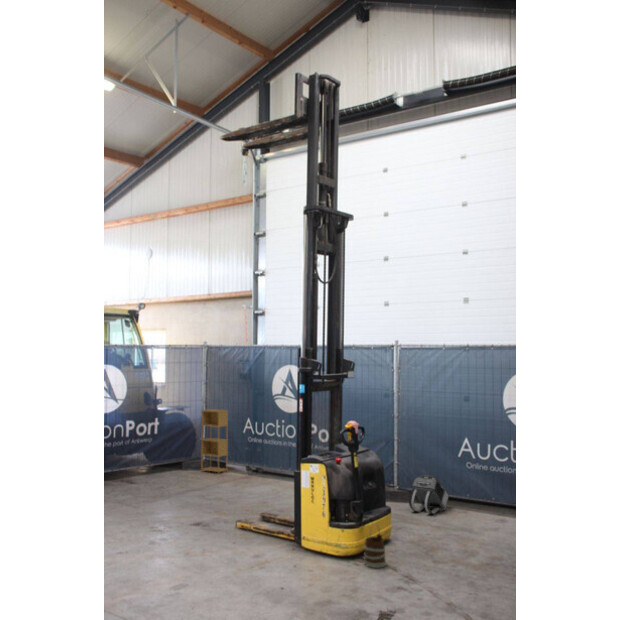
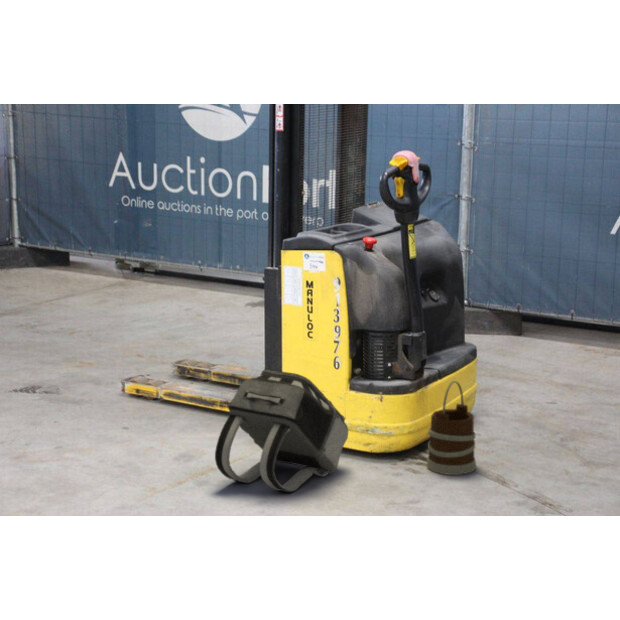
shelving unit: present [201,409,228,473] -> none [8,132,76,277]
backpack: present [409,475,448,514] -> present [215,369,348,492]

